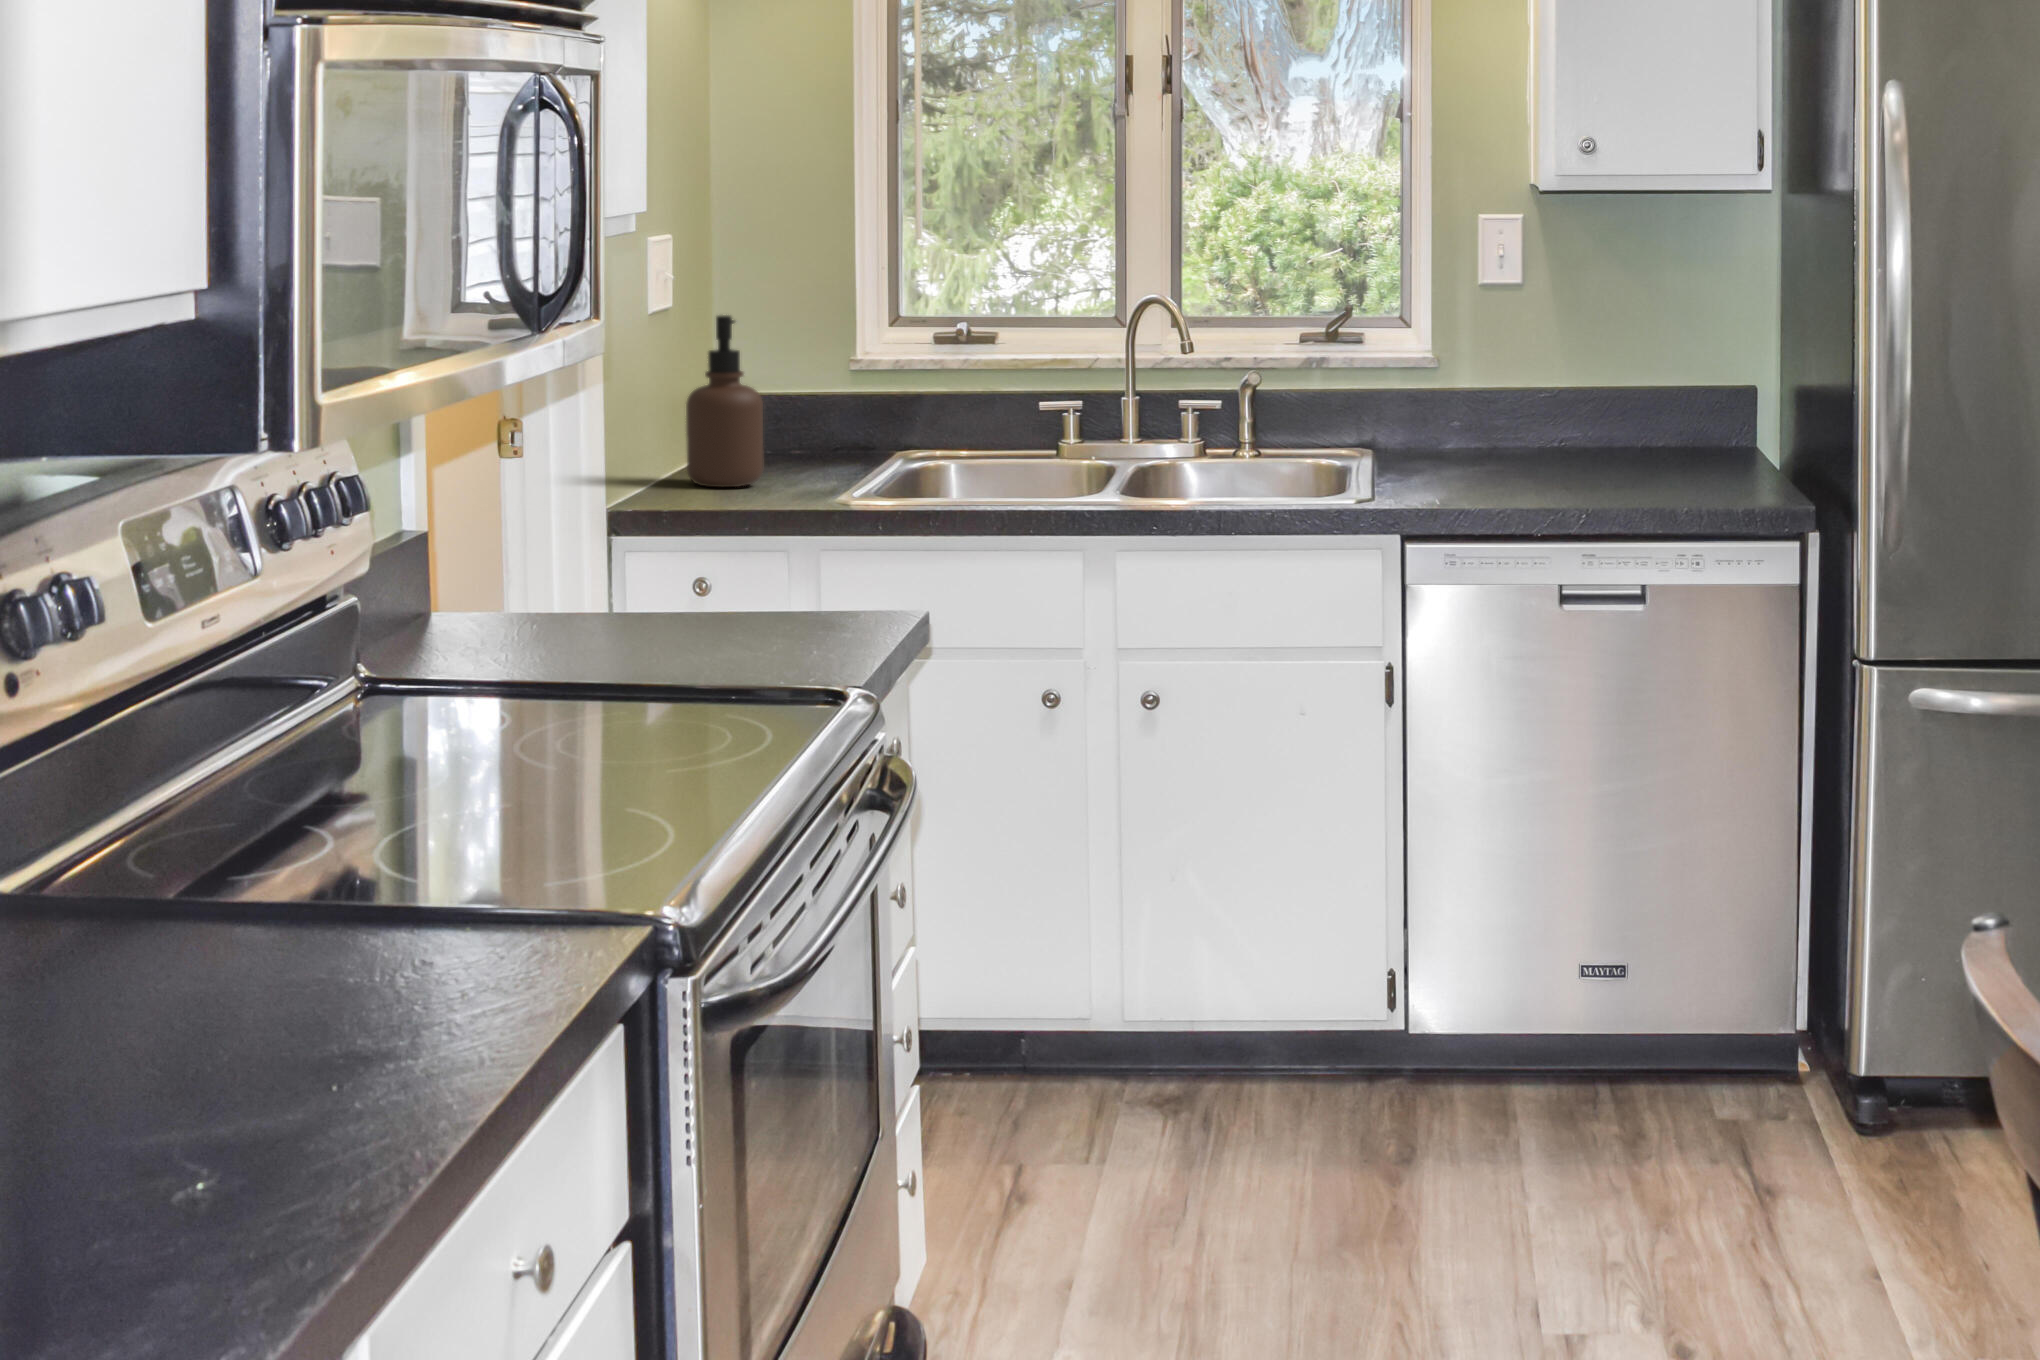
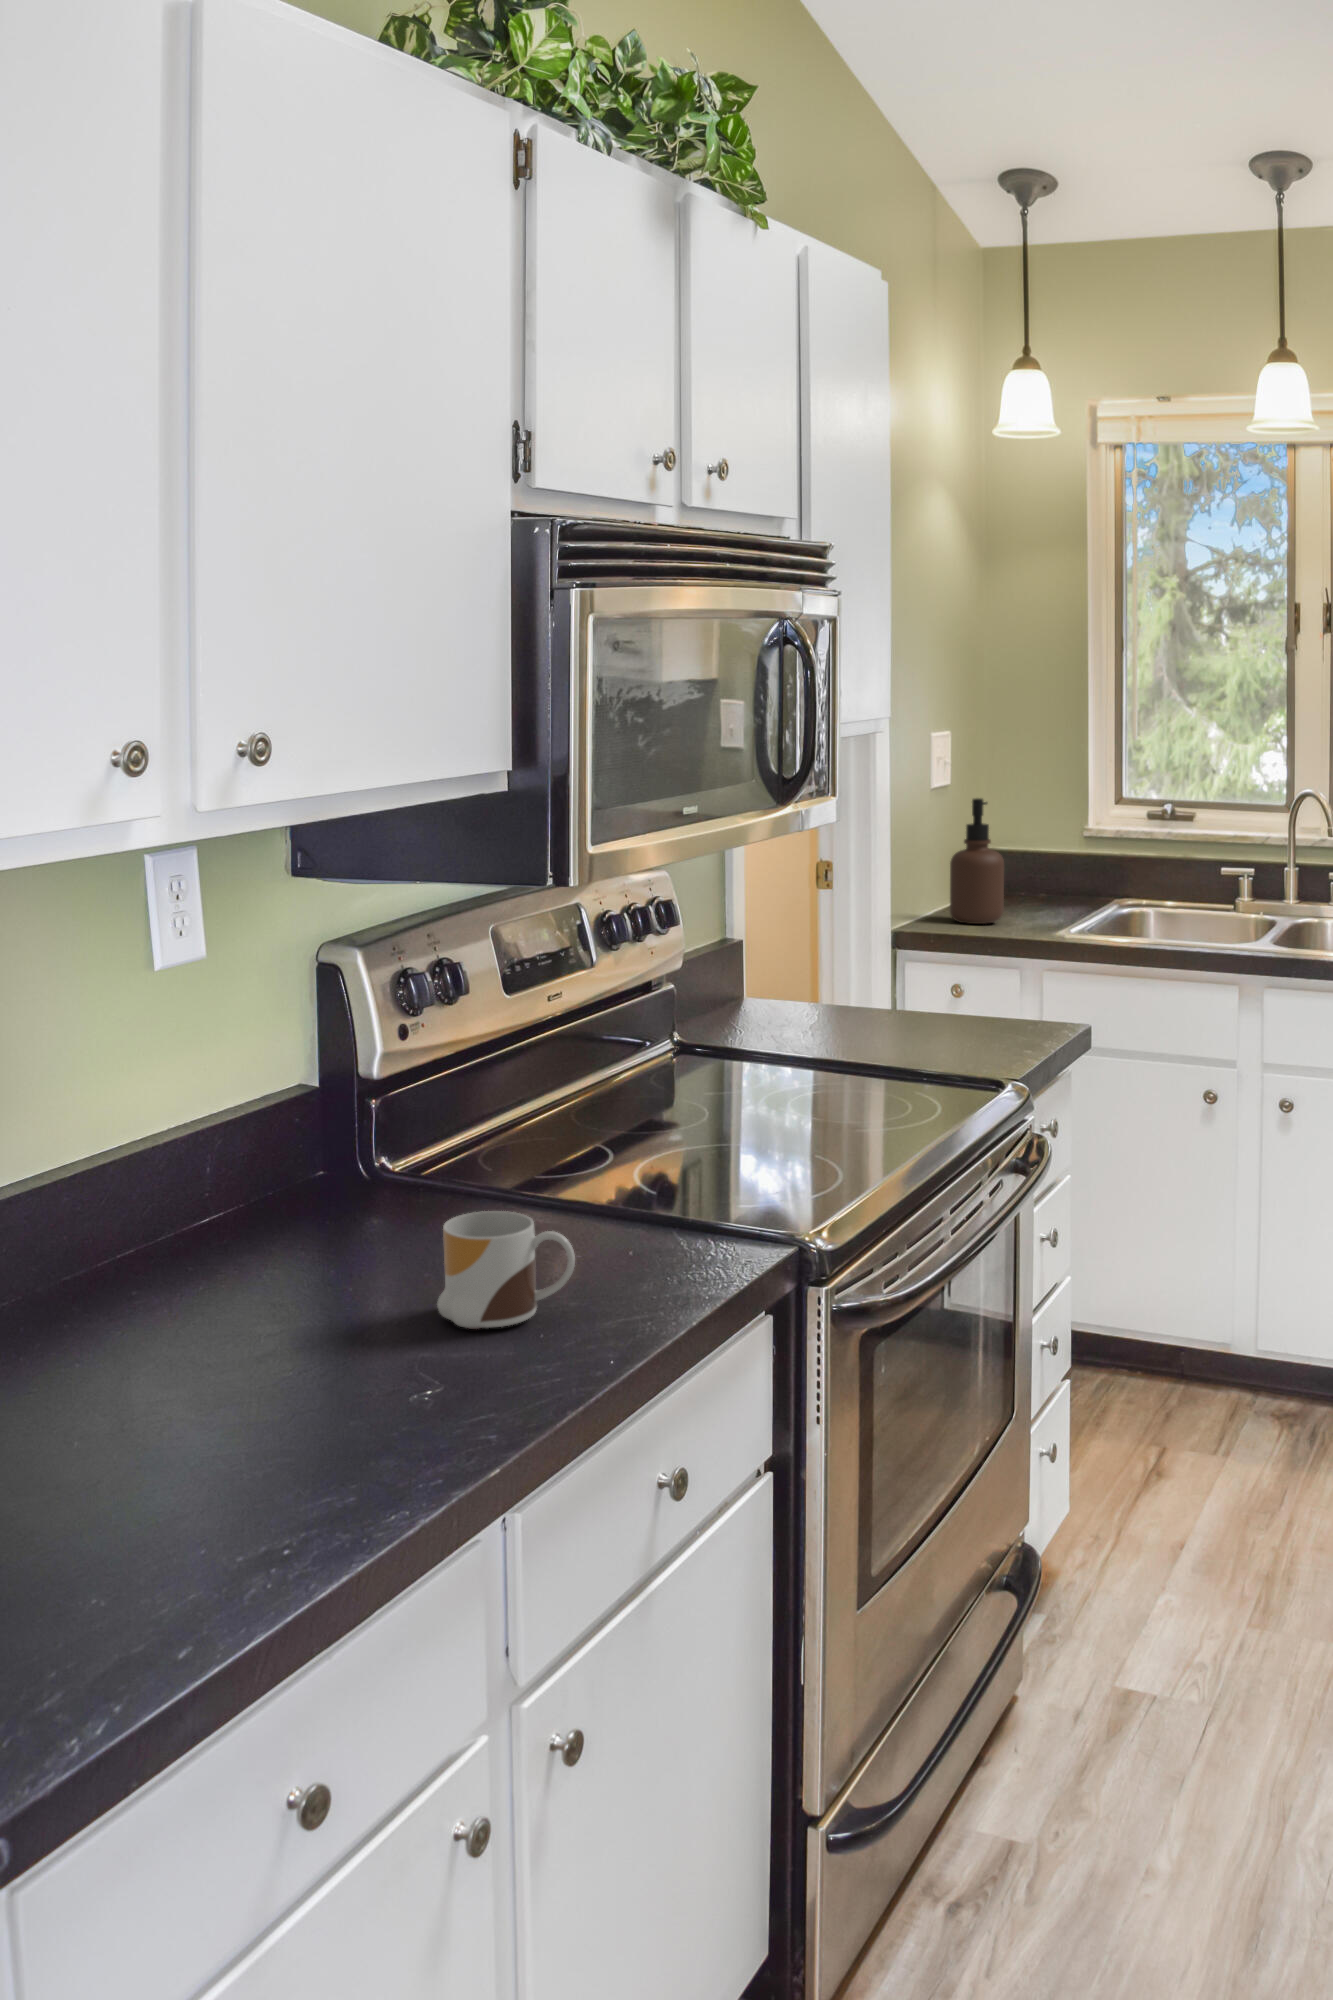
mug: none [154,957,388,1147] -> present [437,1211,575,1329]

